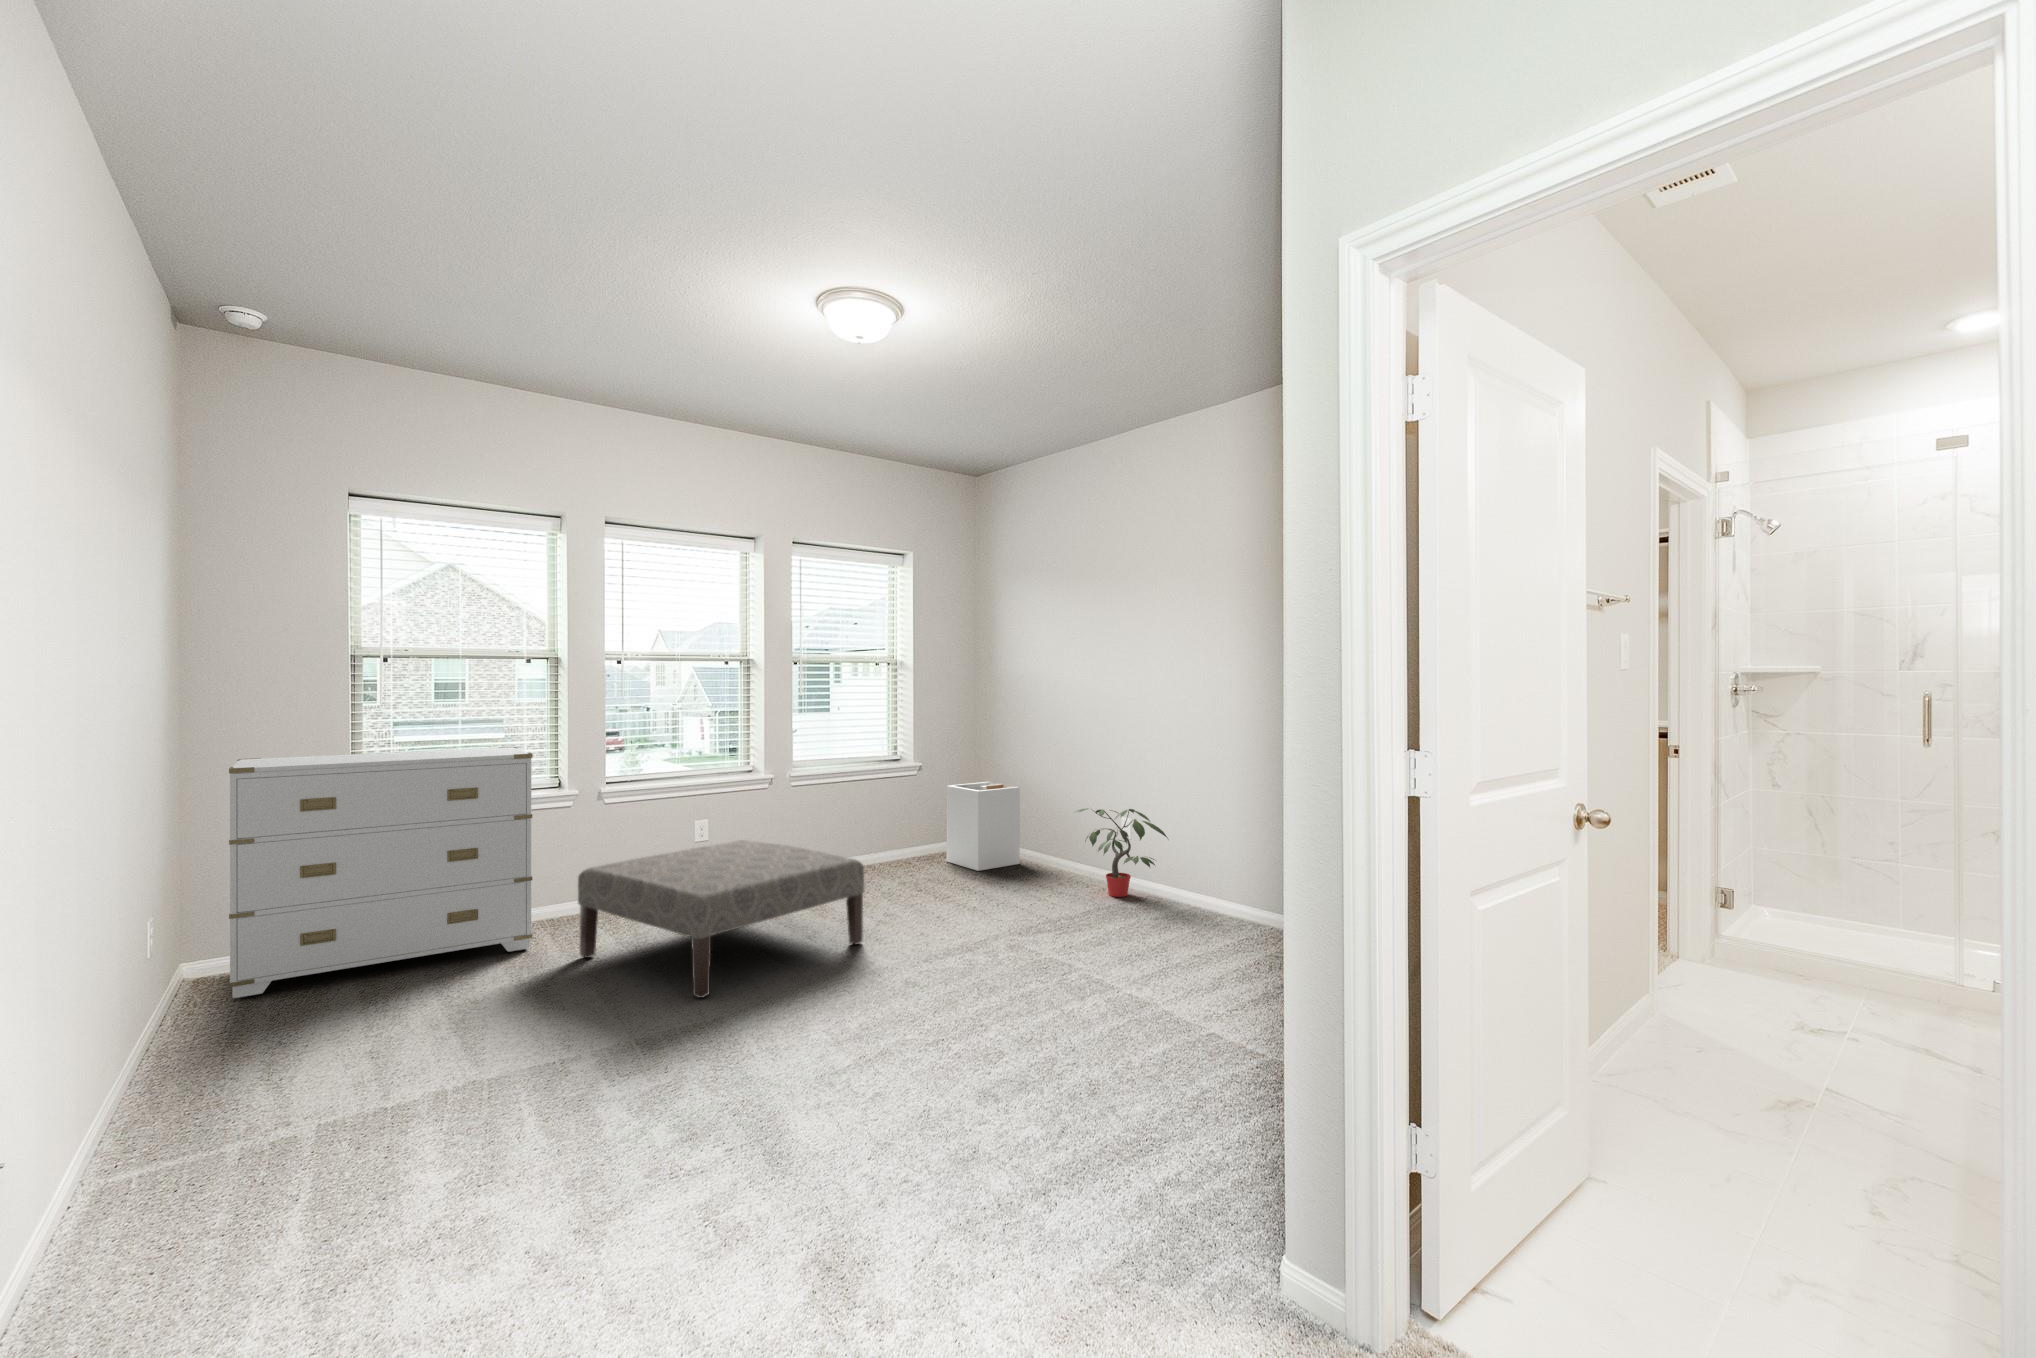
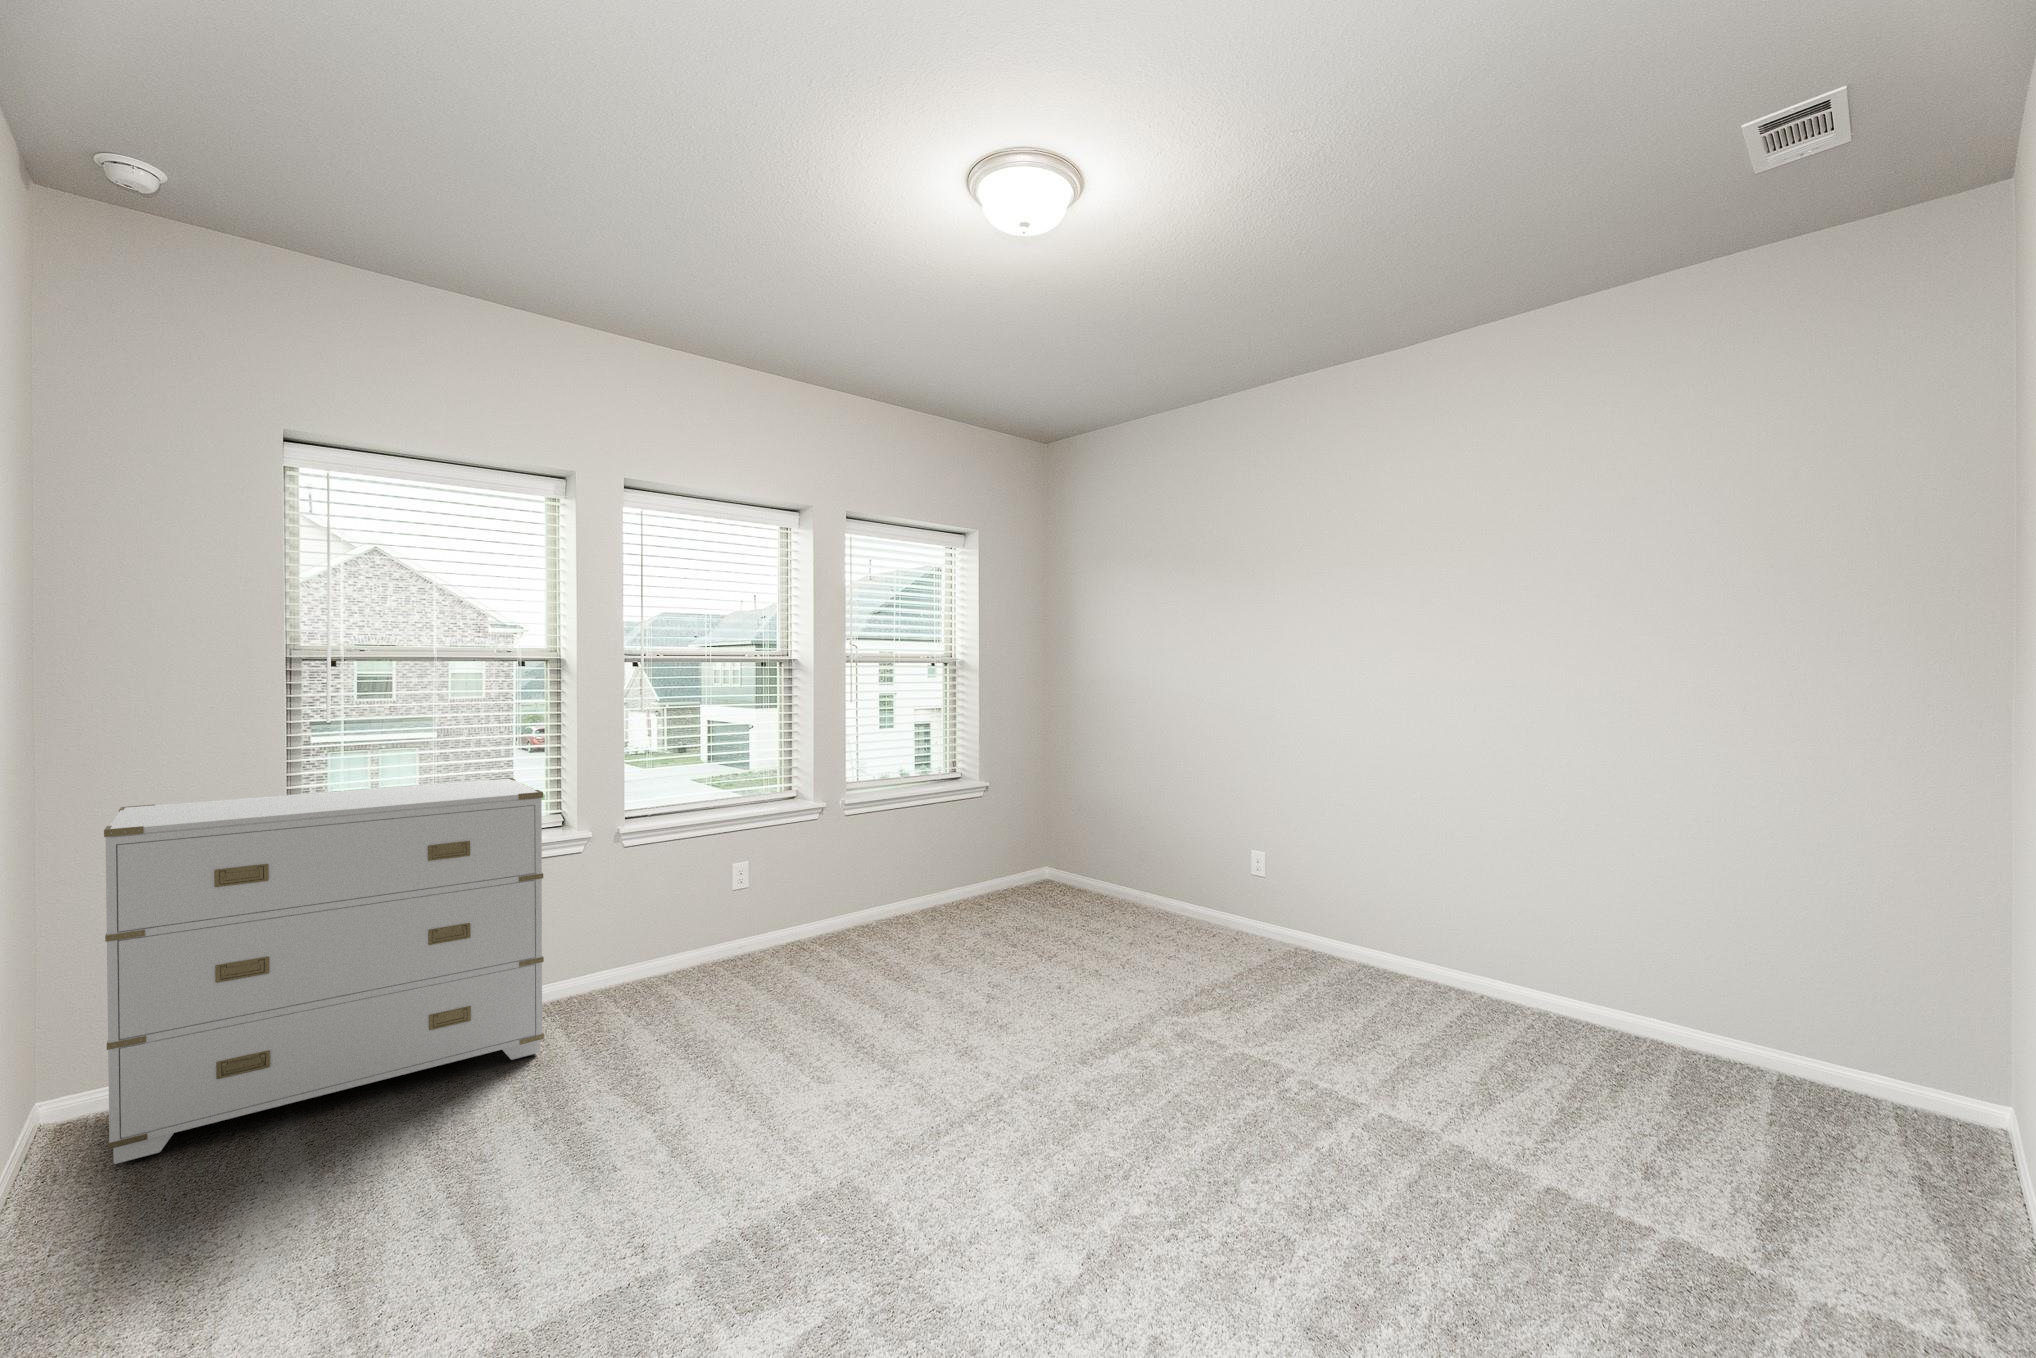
laundry hamper: present [947,782,1020,871] -> none [1020,802,1109,912]
potted plant: present [1074,808,1168,897] -> none [1195,842,1324,949]
ottoman: present [578,840,864,998] -> none [610,893,984,1142]

